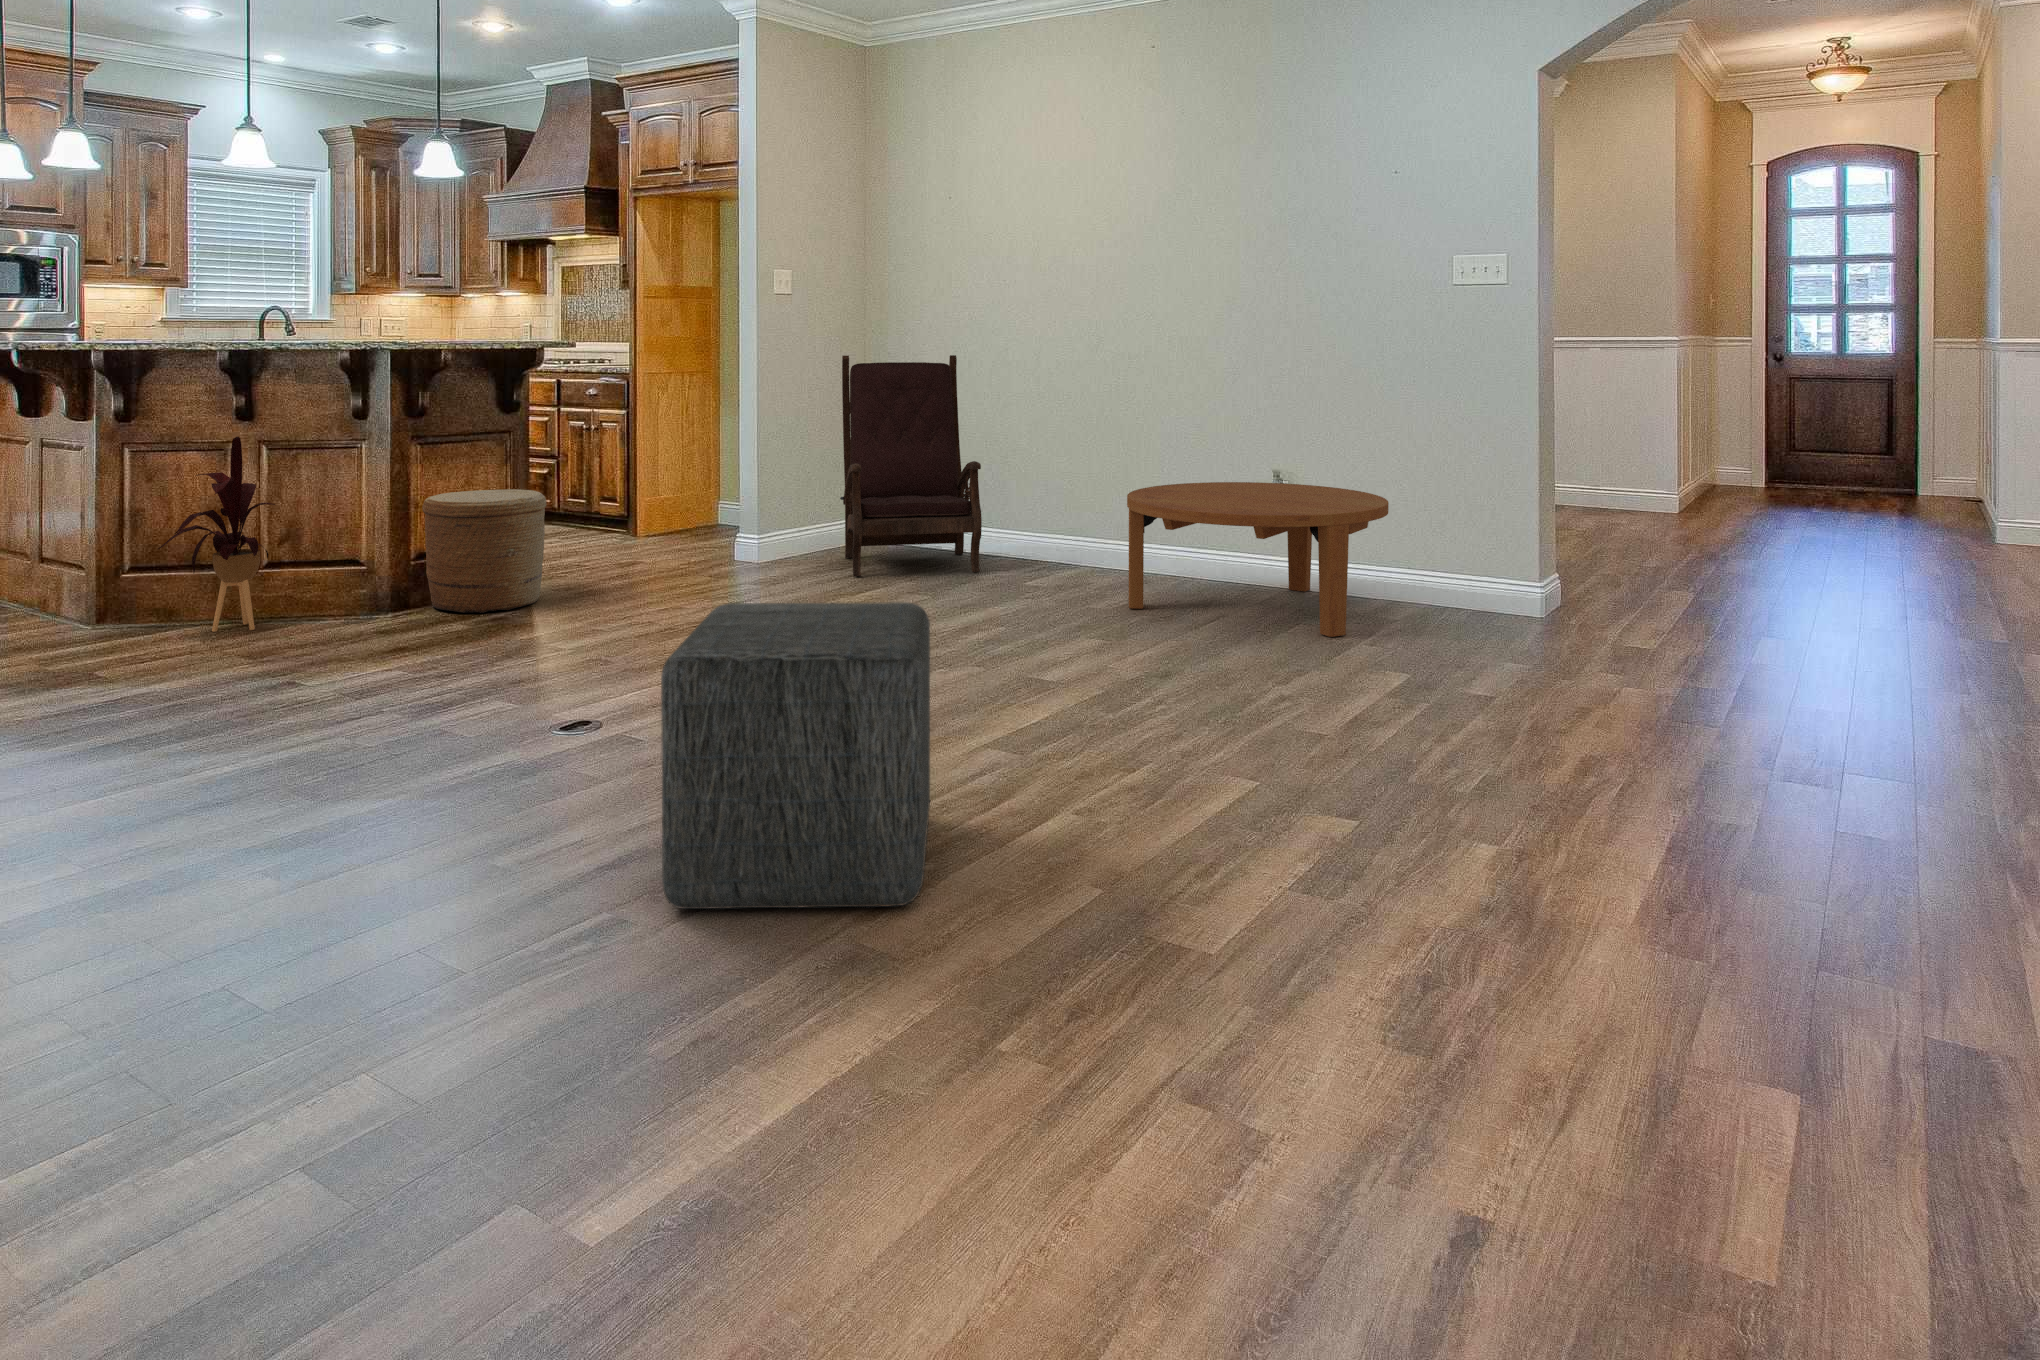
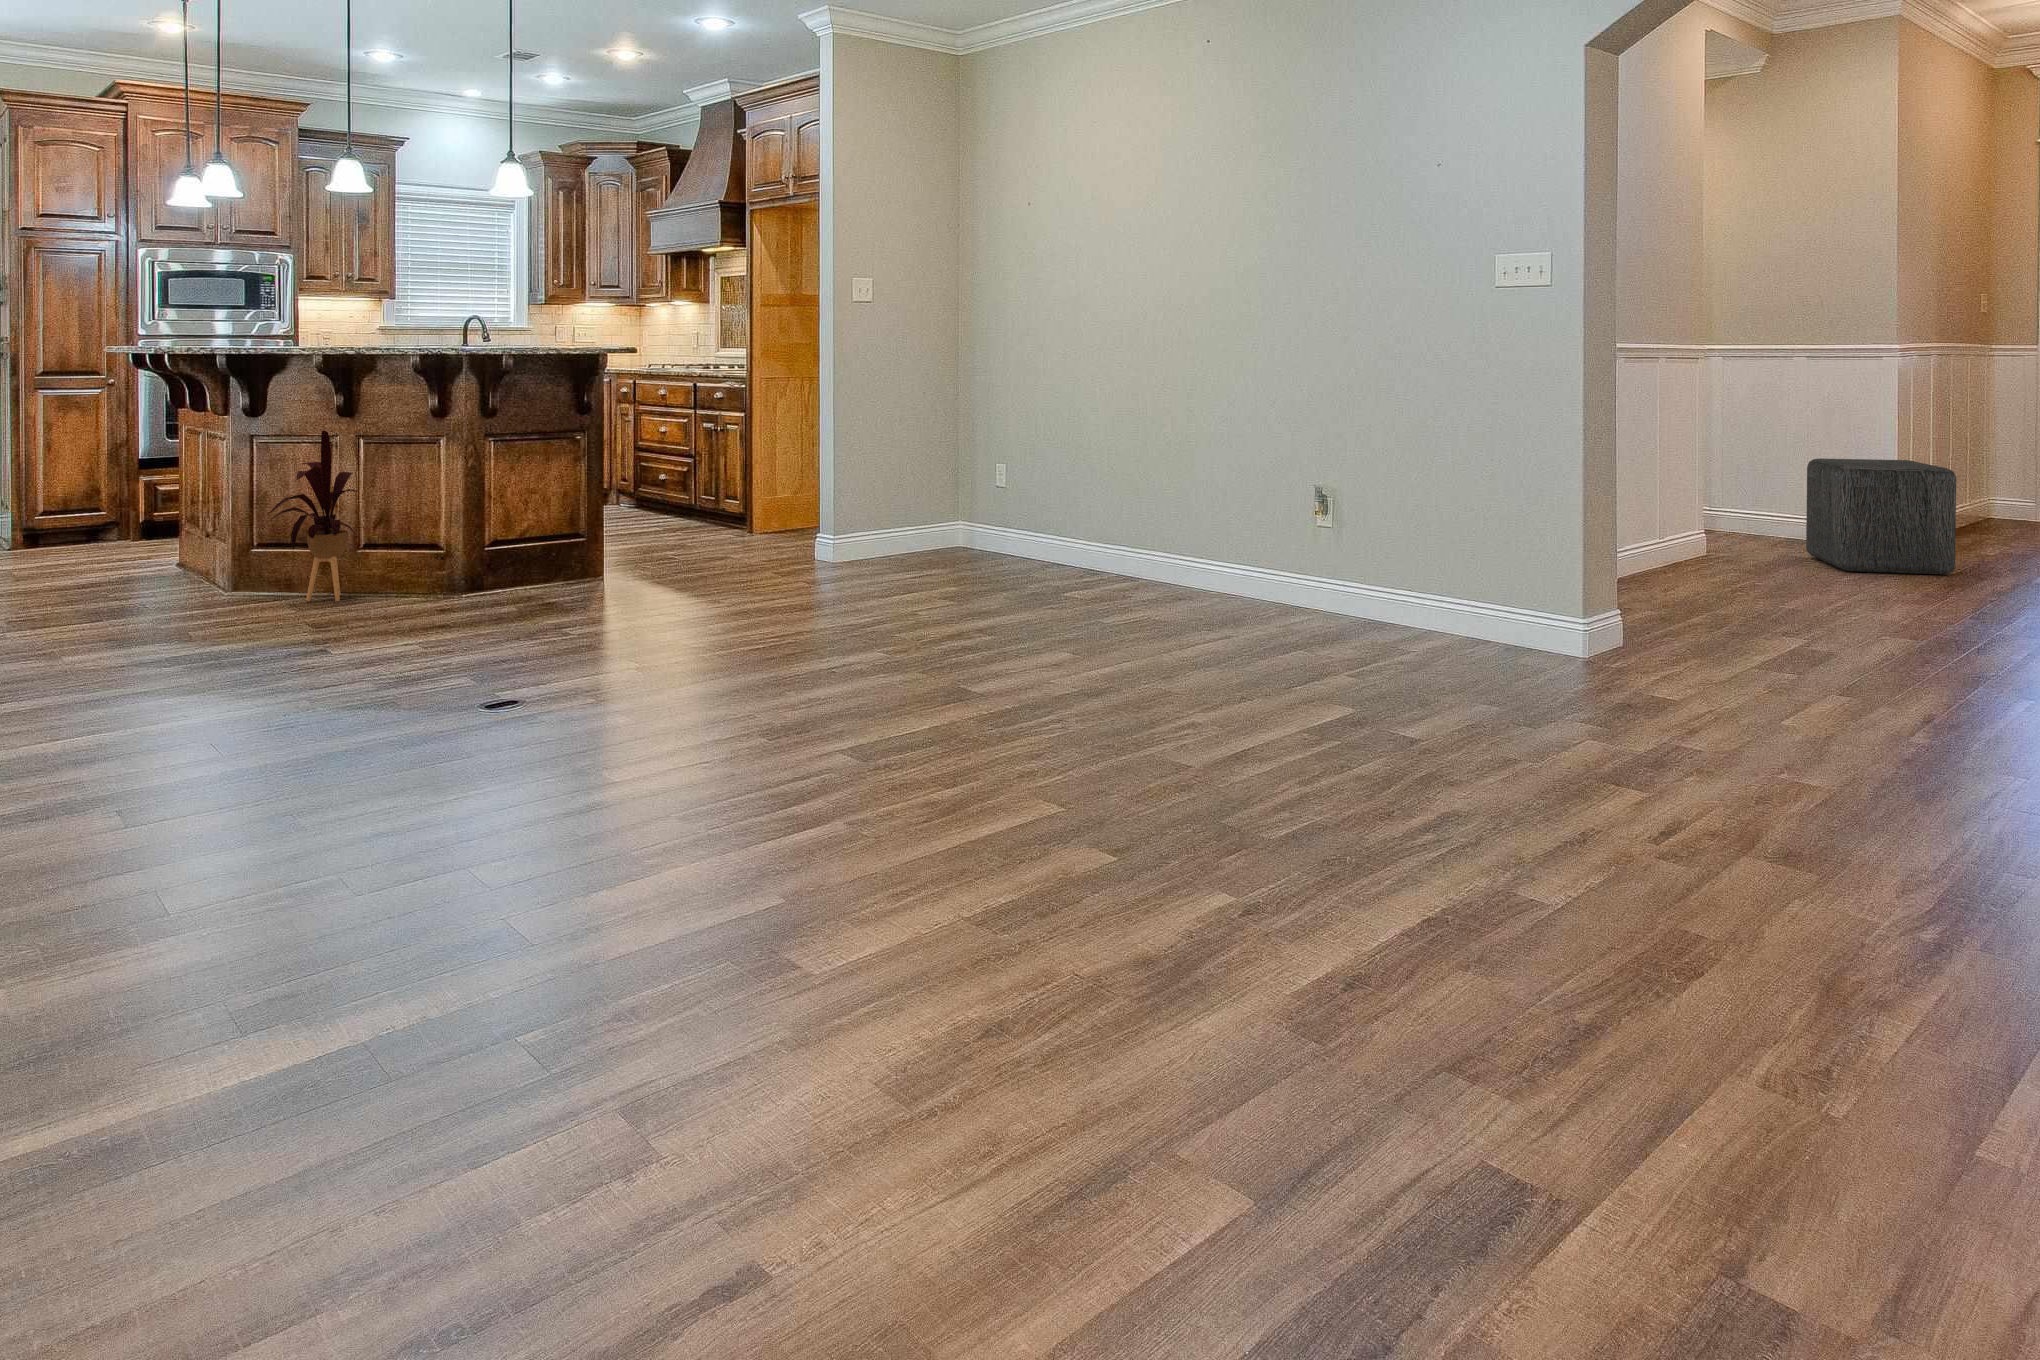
armchair: present [840,355,982,577] -> none [891,363,1029,581]
coffee table: present [1127,482,1389,637] -> none [1117,497,1389,663]
woven basket: present [422,489,546,613] -> none [489,484,600,597]
ottoman: present [661,602,930,909] -> present [1806,458,1956,574]

